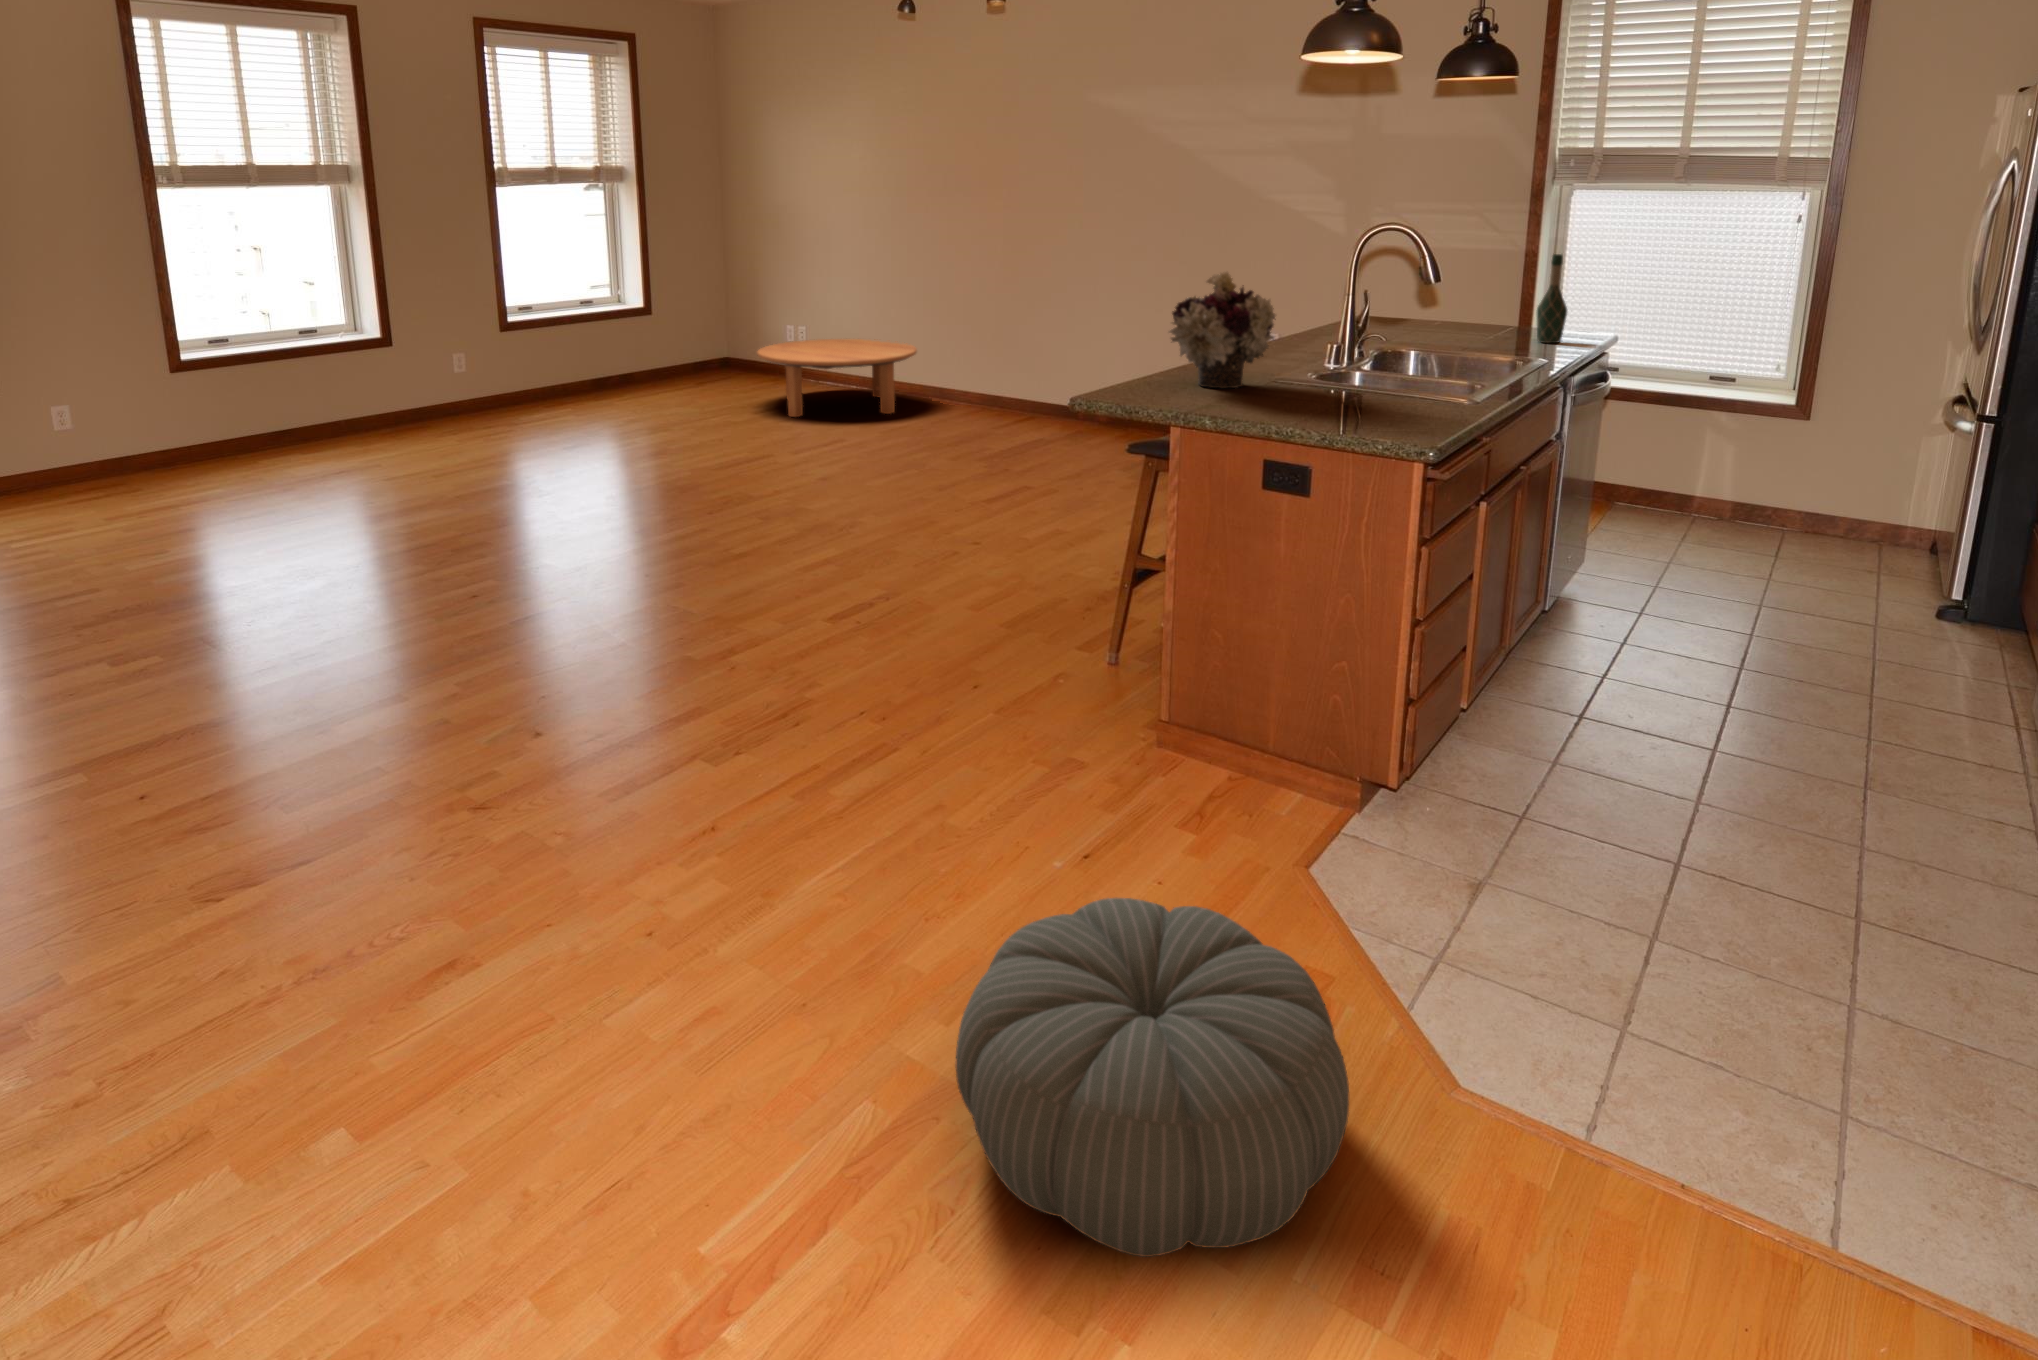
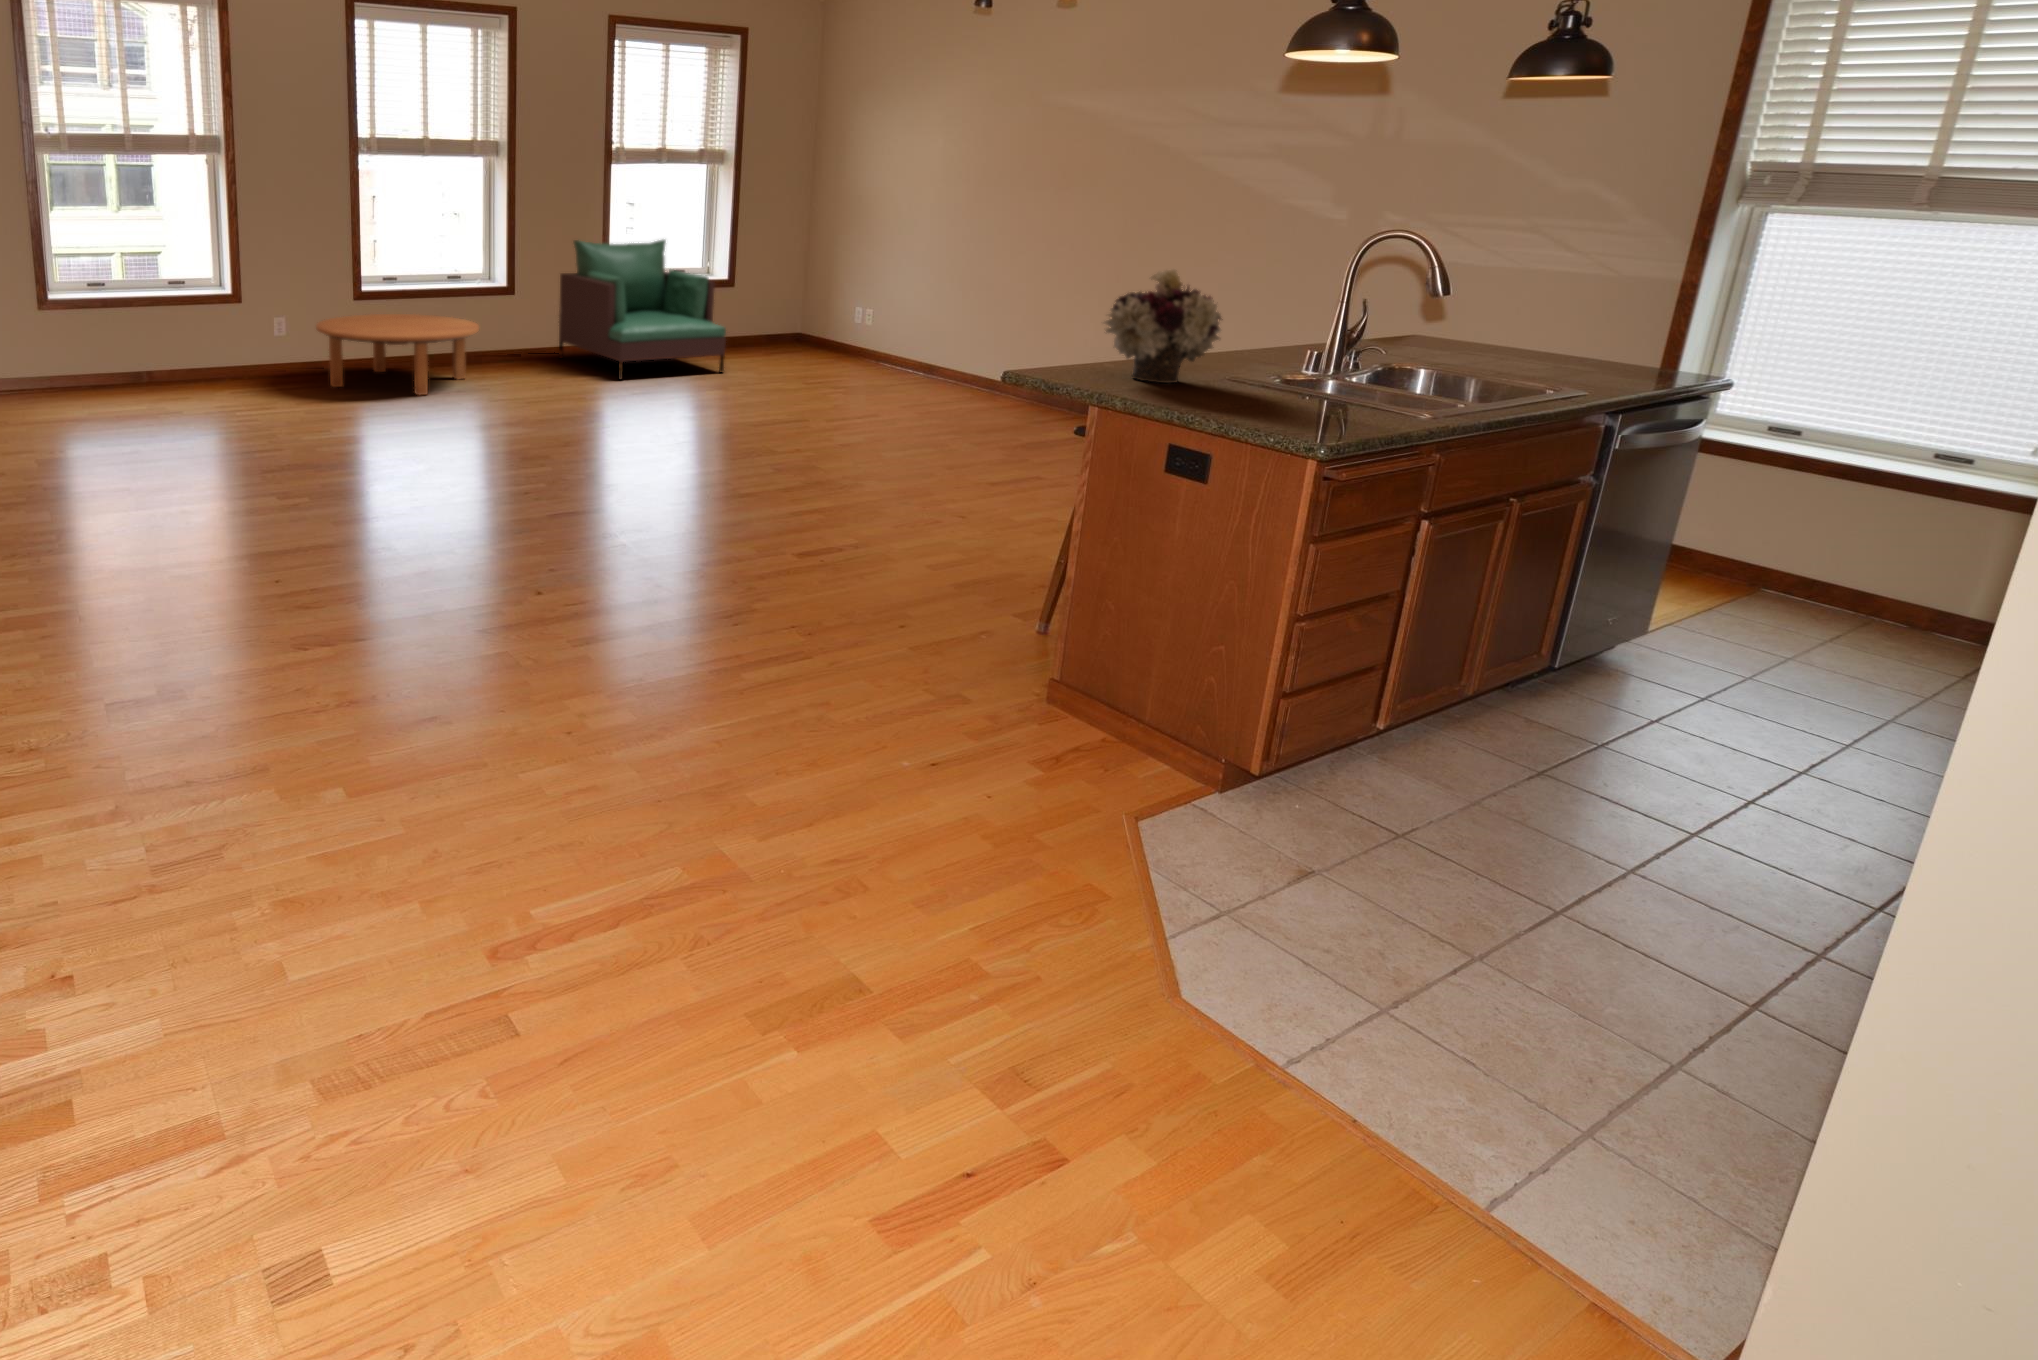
wine bottle: present [1537,254,1567,343] -> none [1605,282,1652,383]
armchair: none [450,268,662,433] -> present [559,240,726,380]
coffee table: present [757,339,917,417] -> present [316,314,479,396]
pouf: present [955,898,1349,1257] -> none [719,773,1033,1028]

